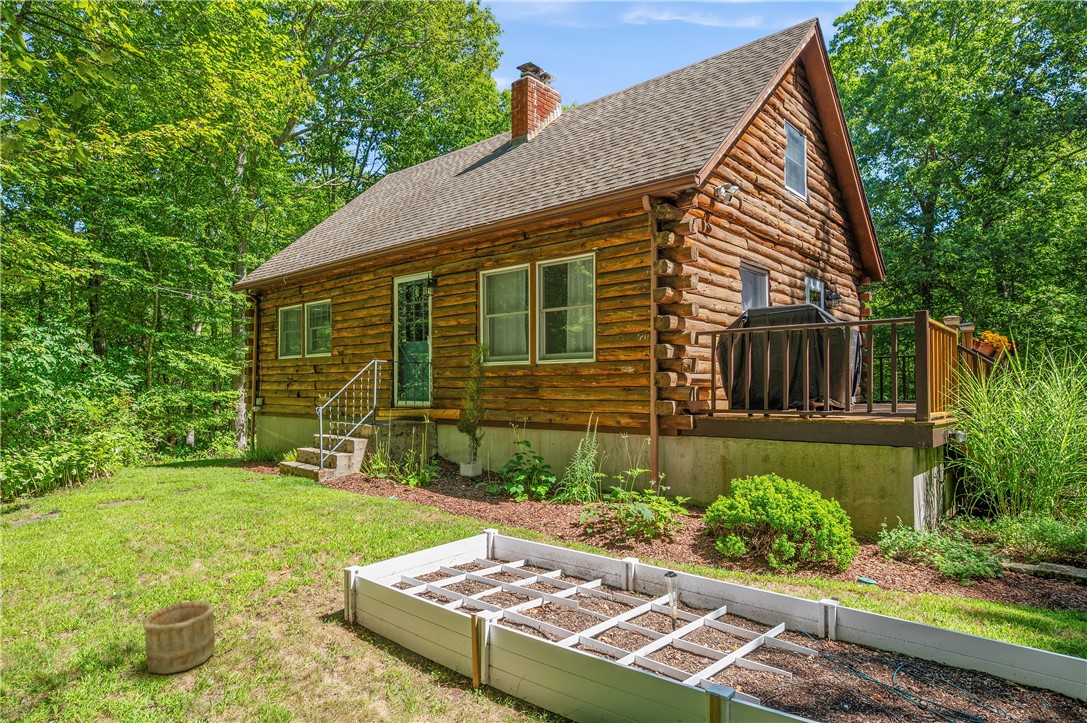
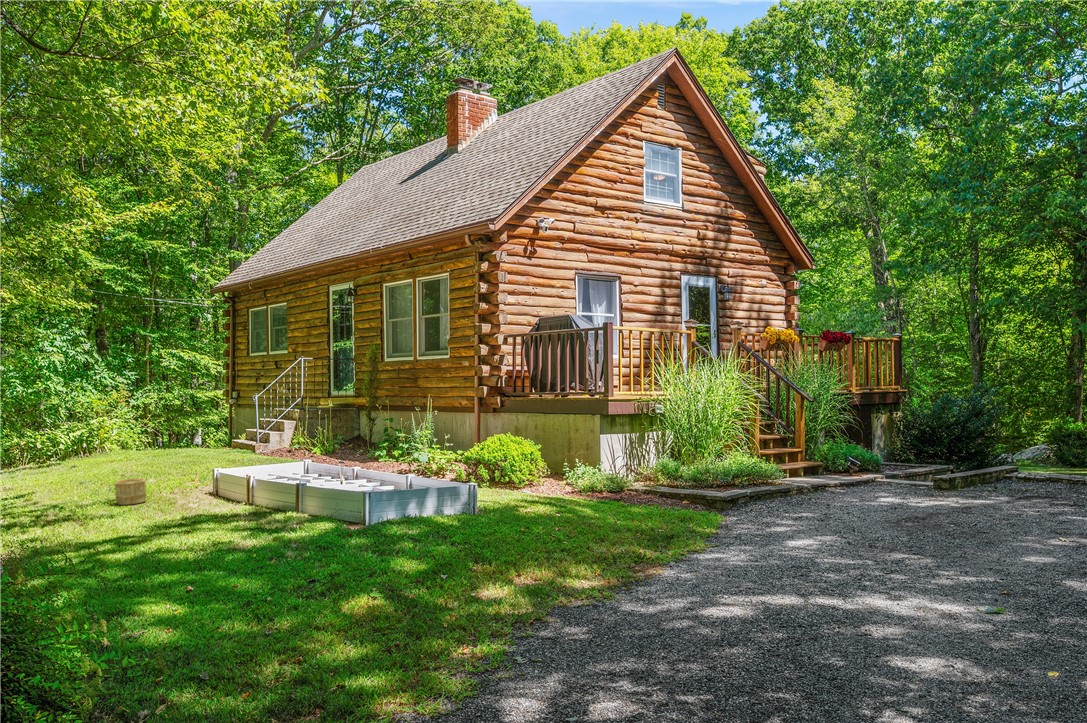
potted tree: present [457,418,482,476] -> none [362,404,383,450]

